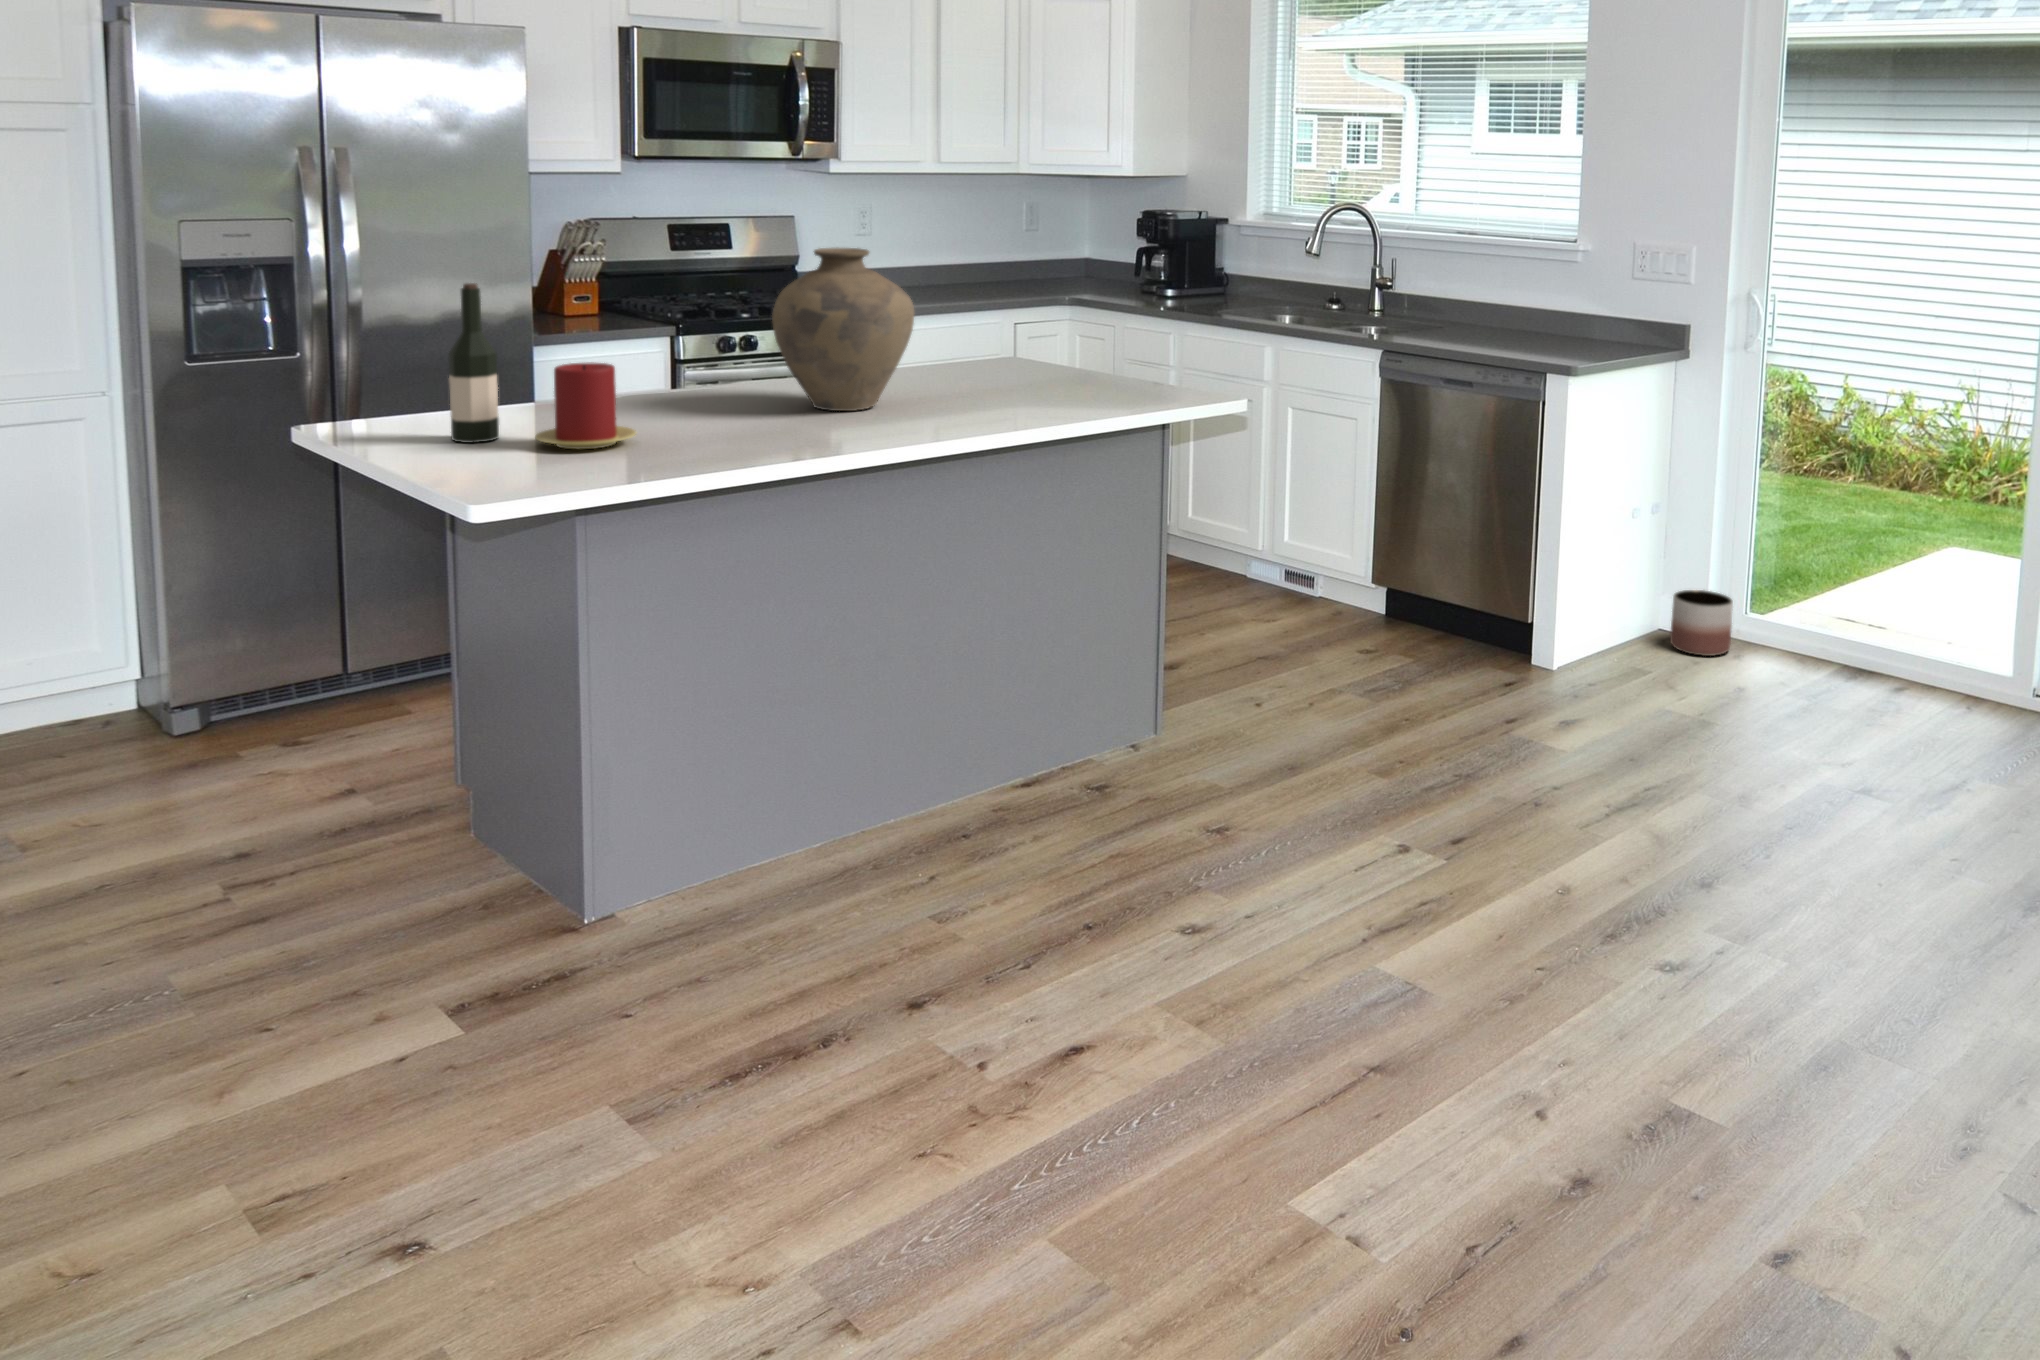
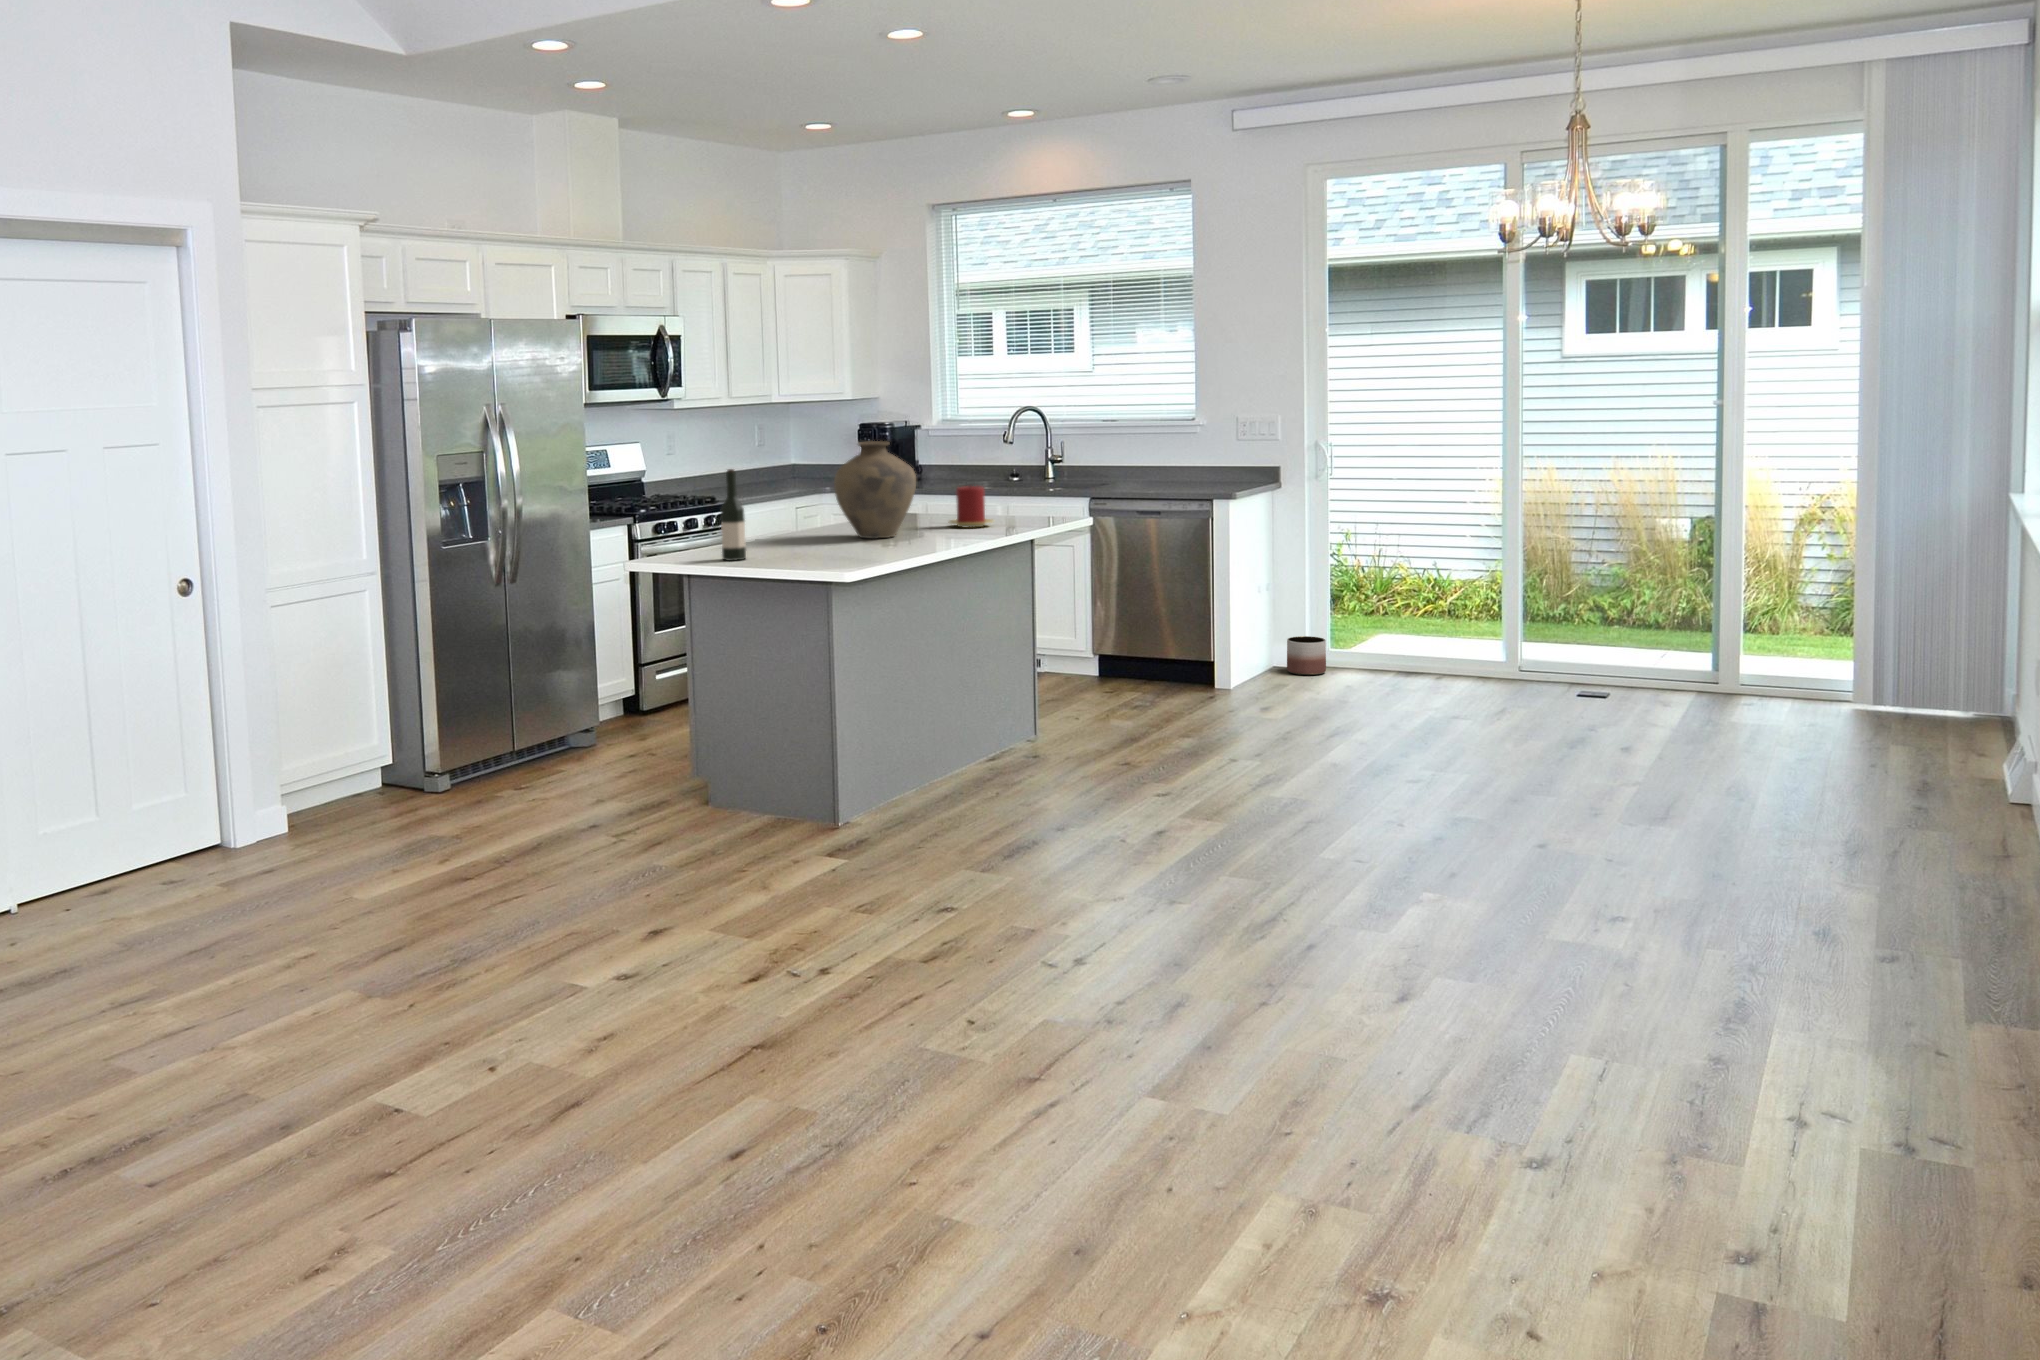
candle: present [535,362,637,449] -> present [949,486,993,528]

